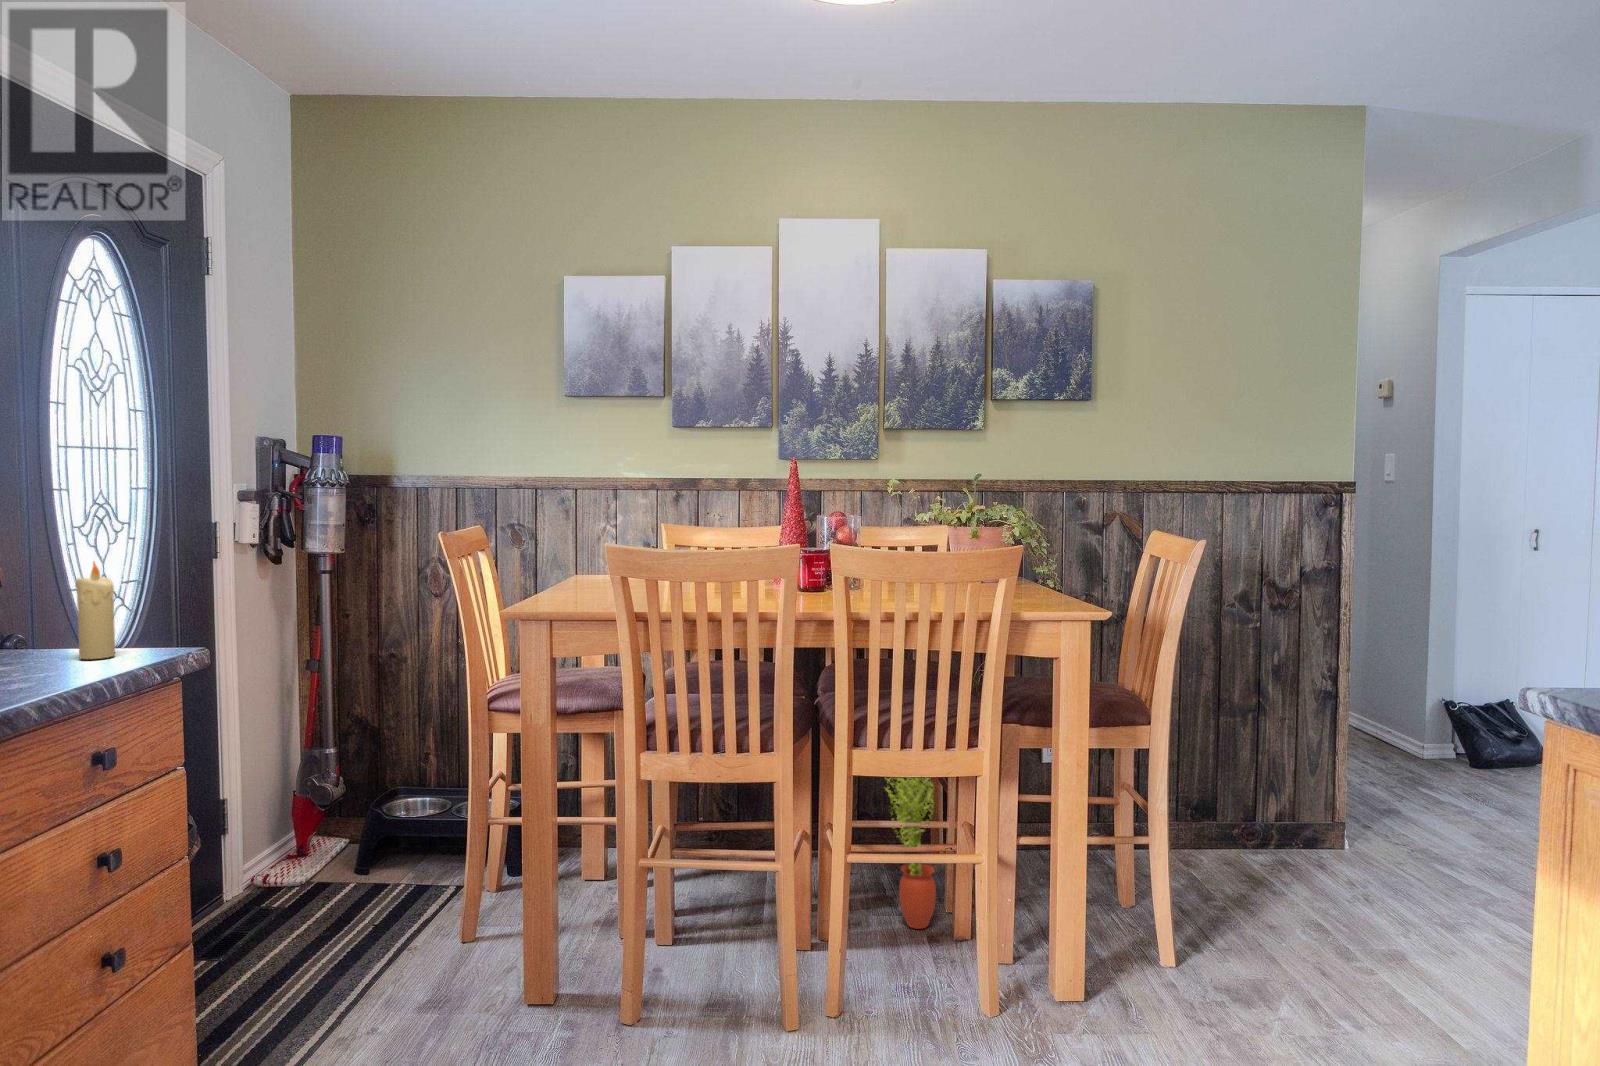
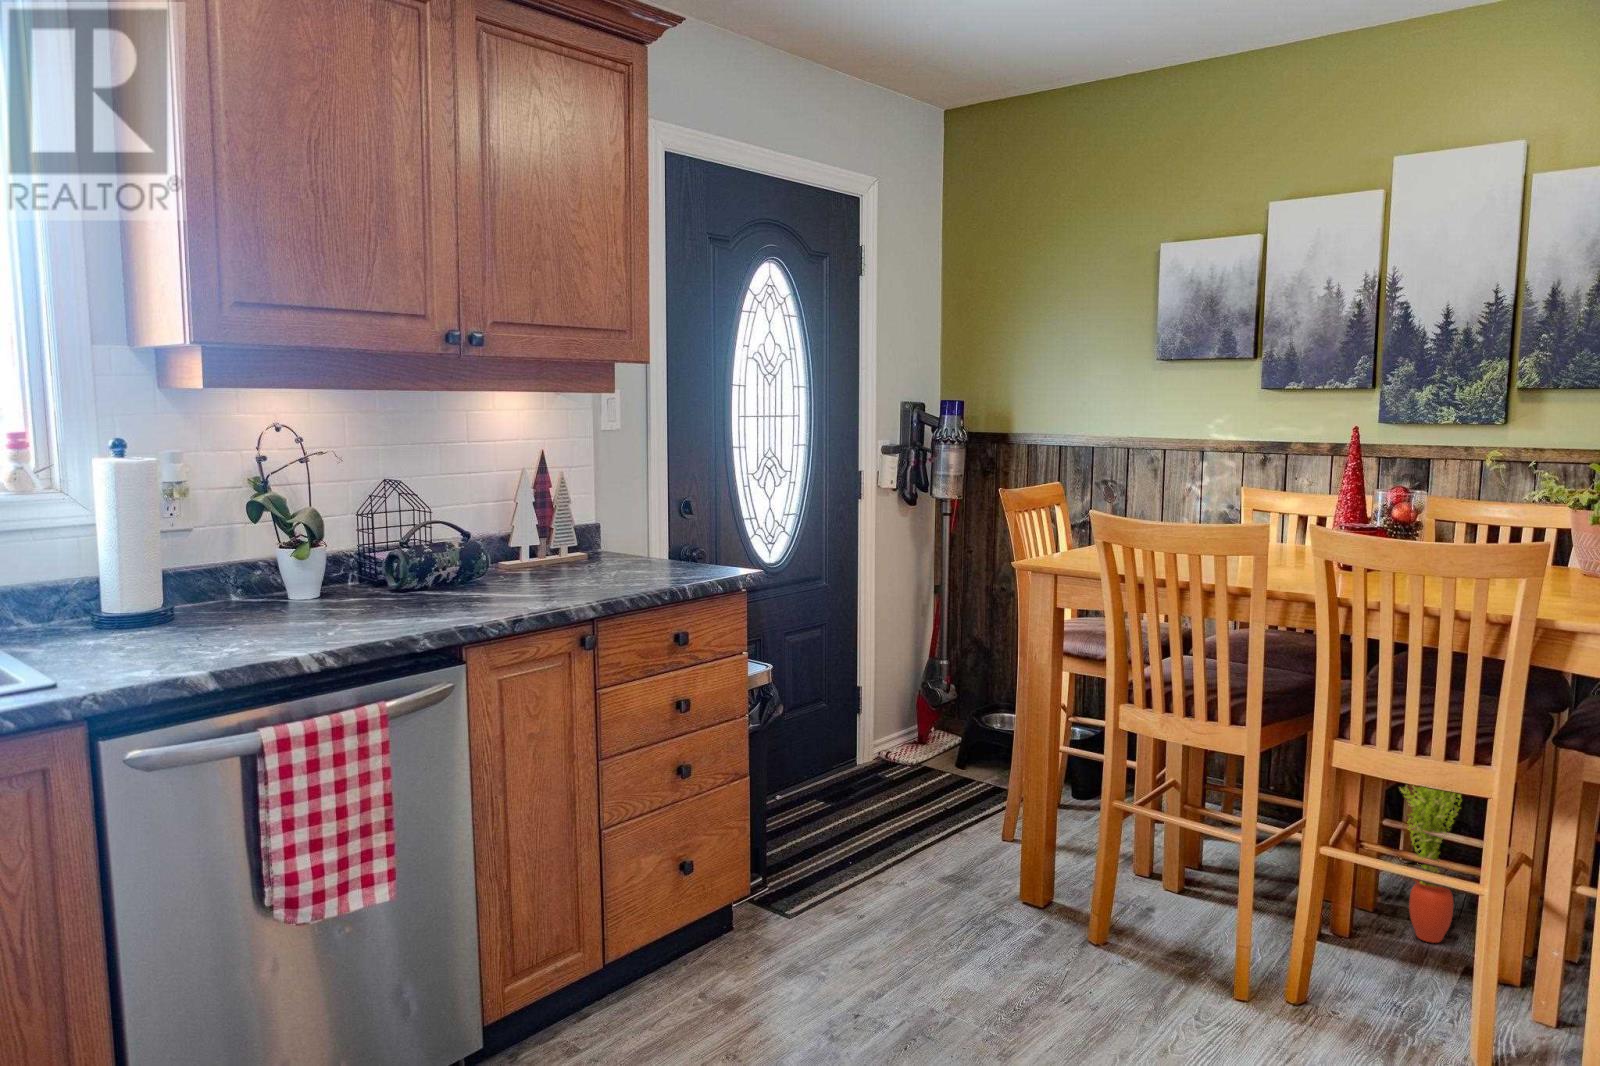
candle: present [76,562,115,659] -> none [712,516,731,577]

